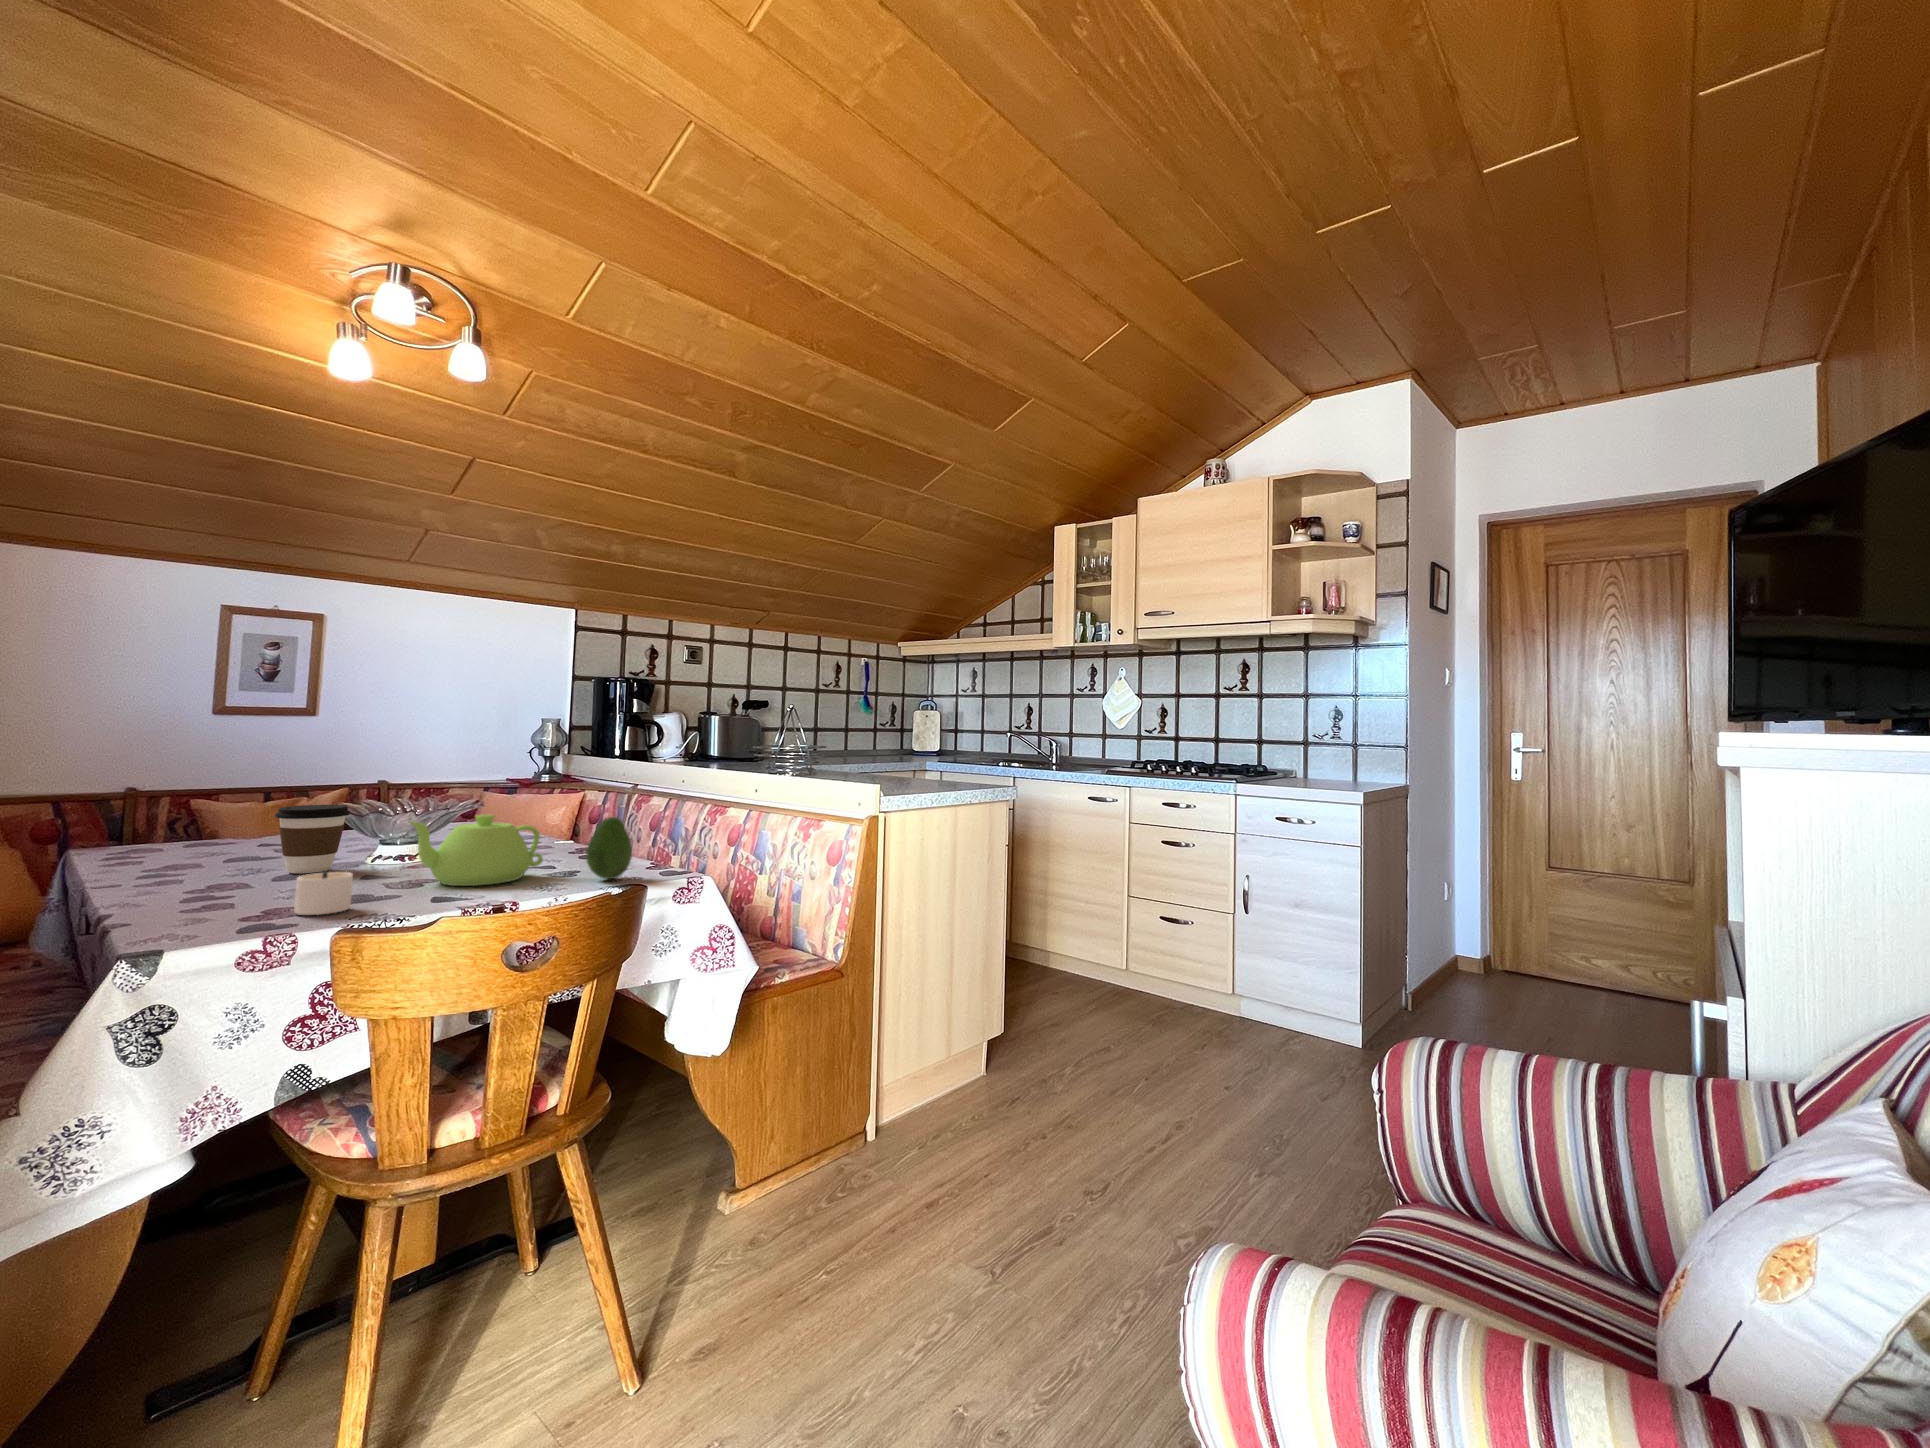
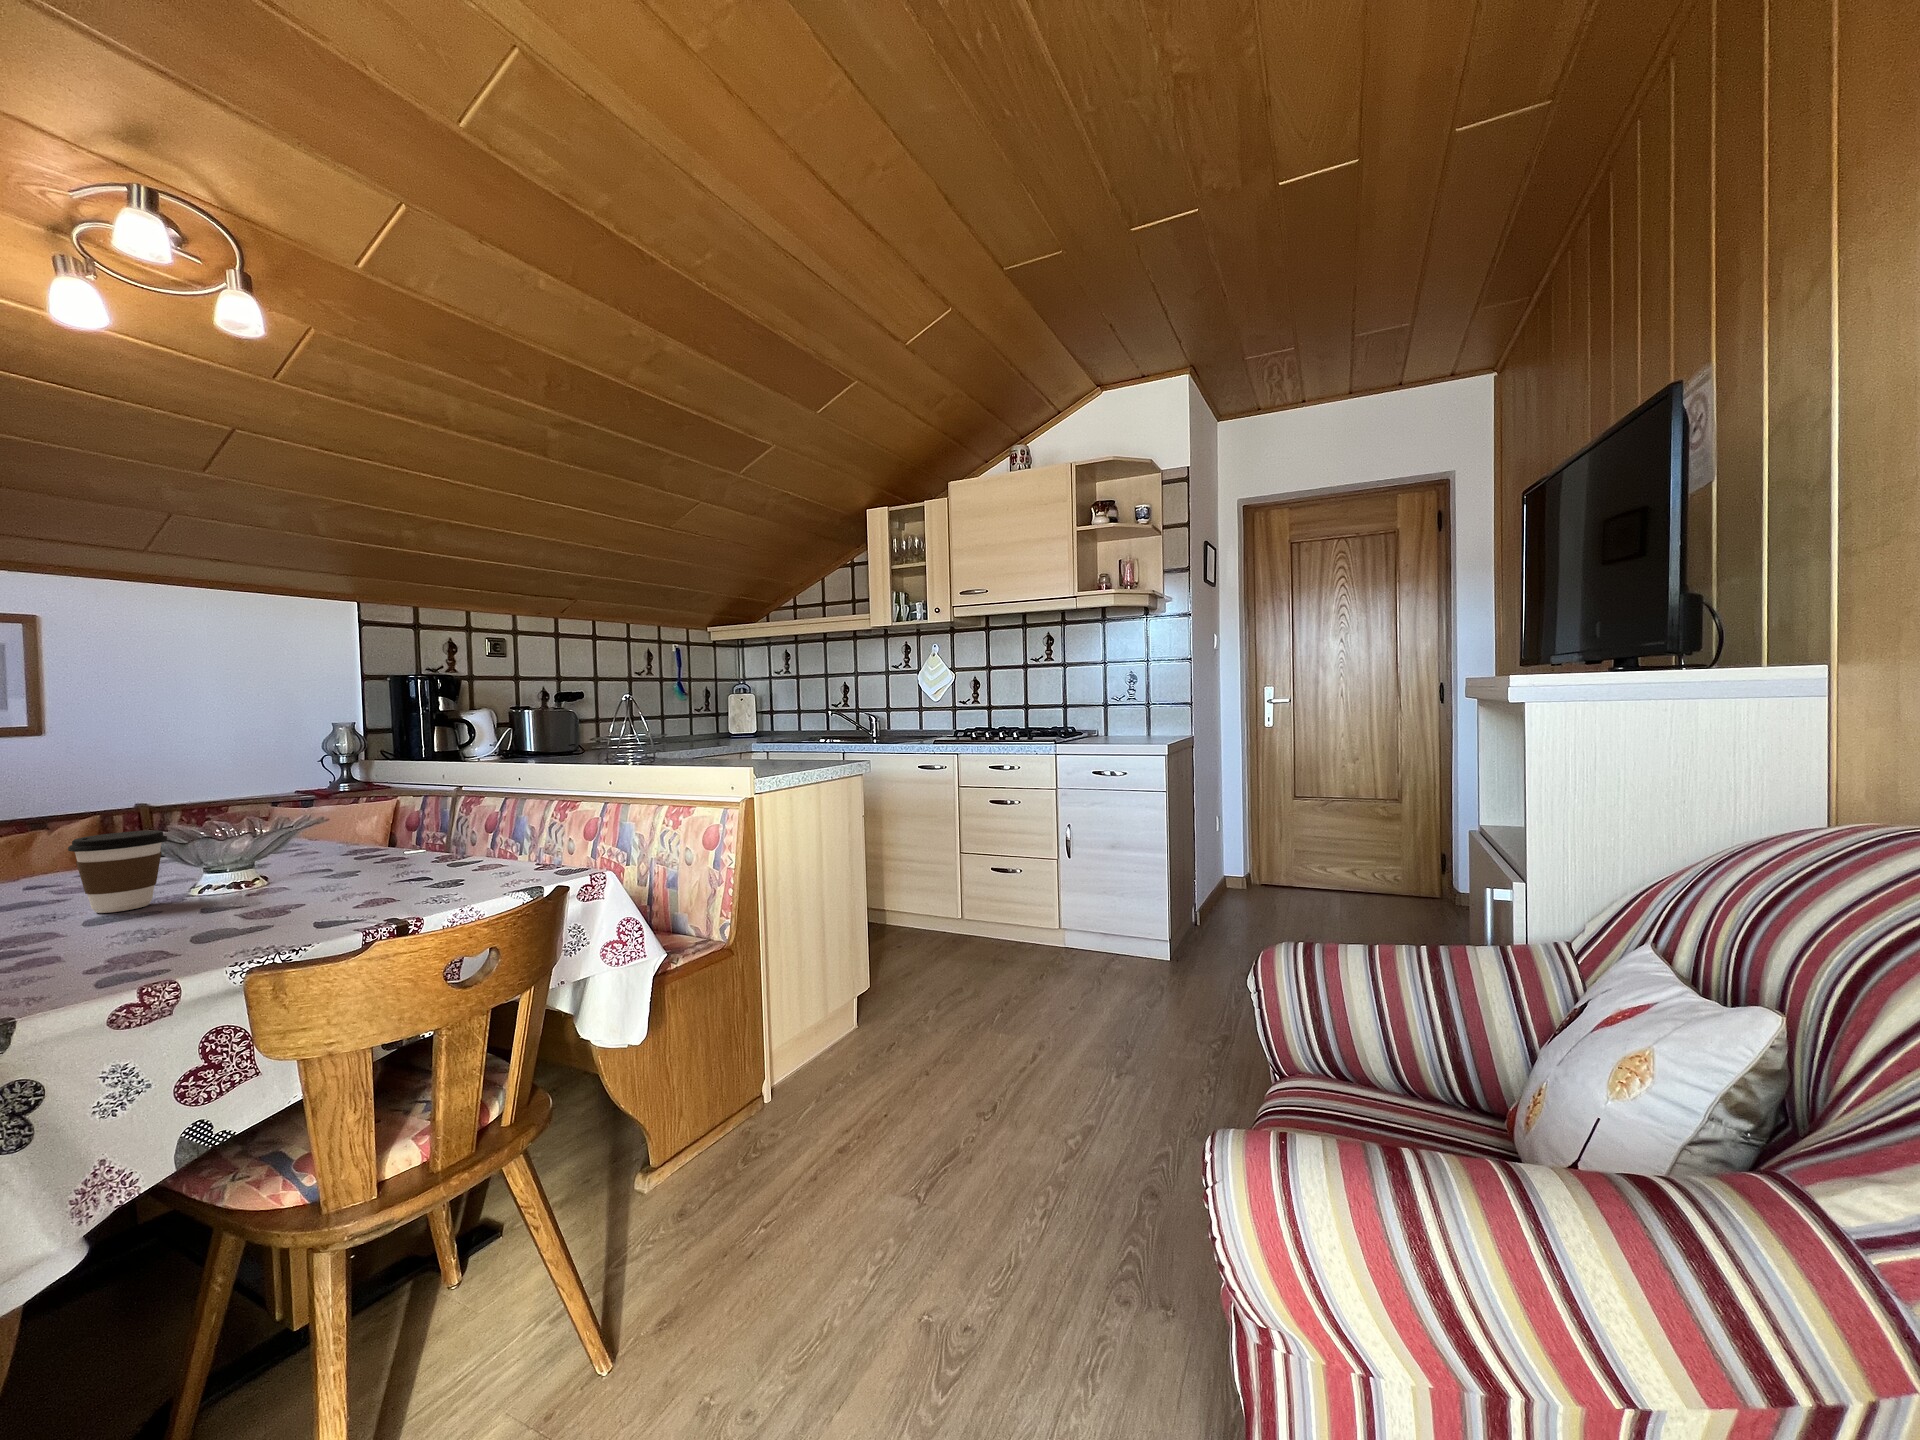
teapot: present [409,814,543,886] -> none [259,826,422,906]
fruit: present [587,817,632,879] -> none [477,817,528,882]
candle: present [294,871,353,915] -> none [146,904,251,958]

